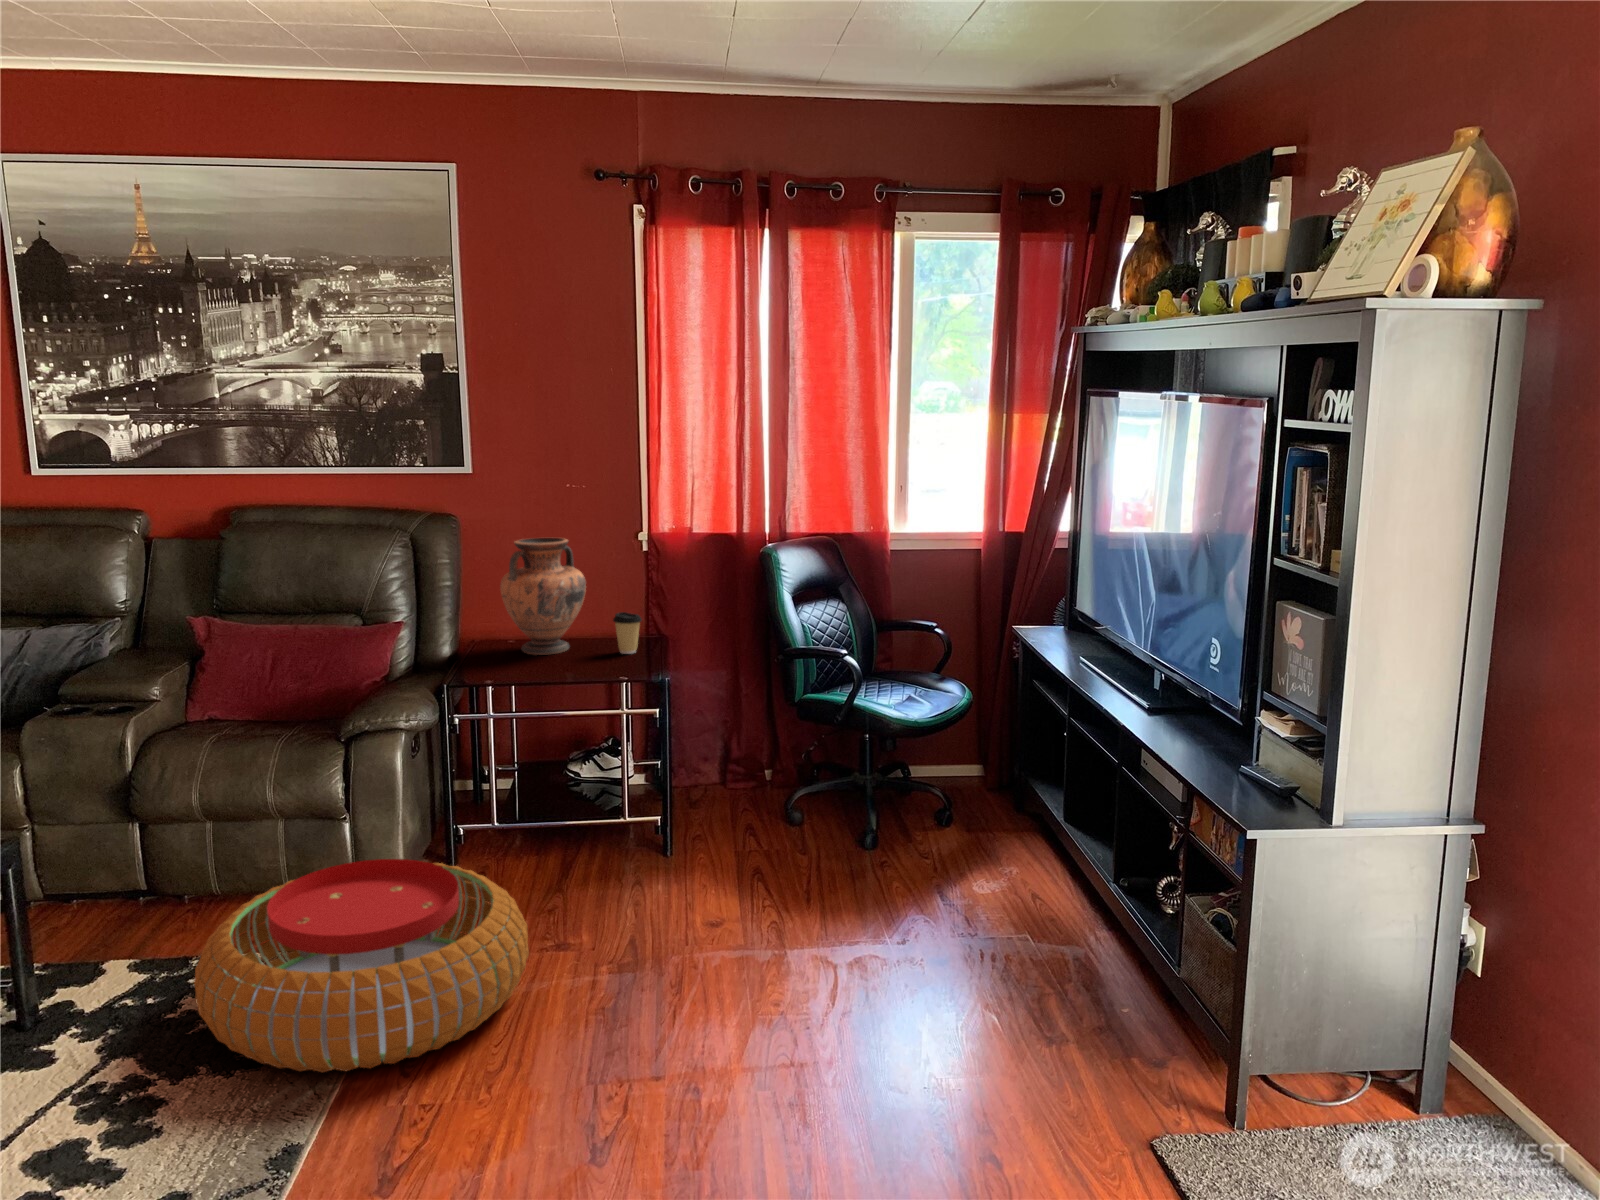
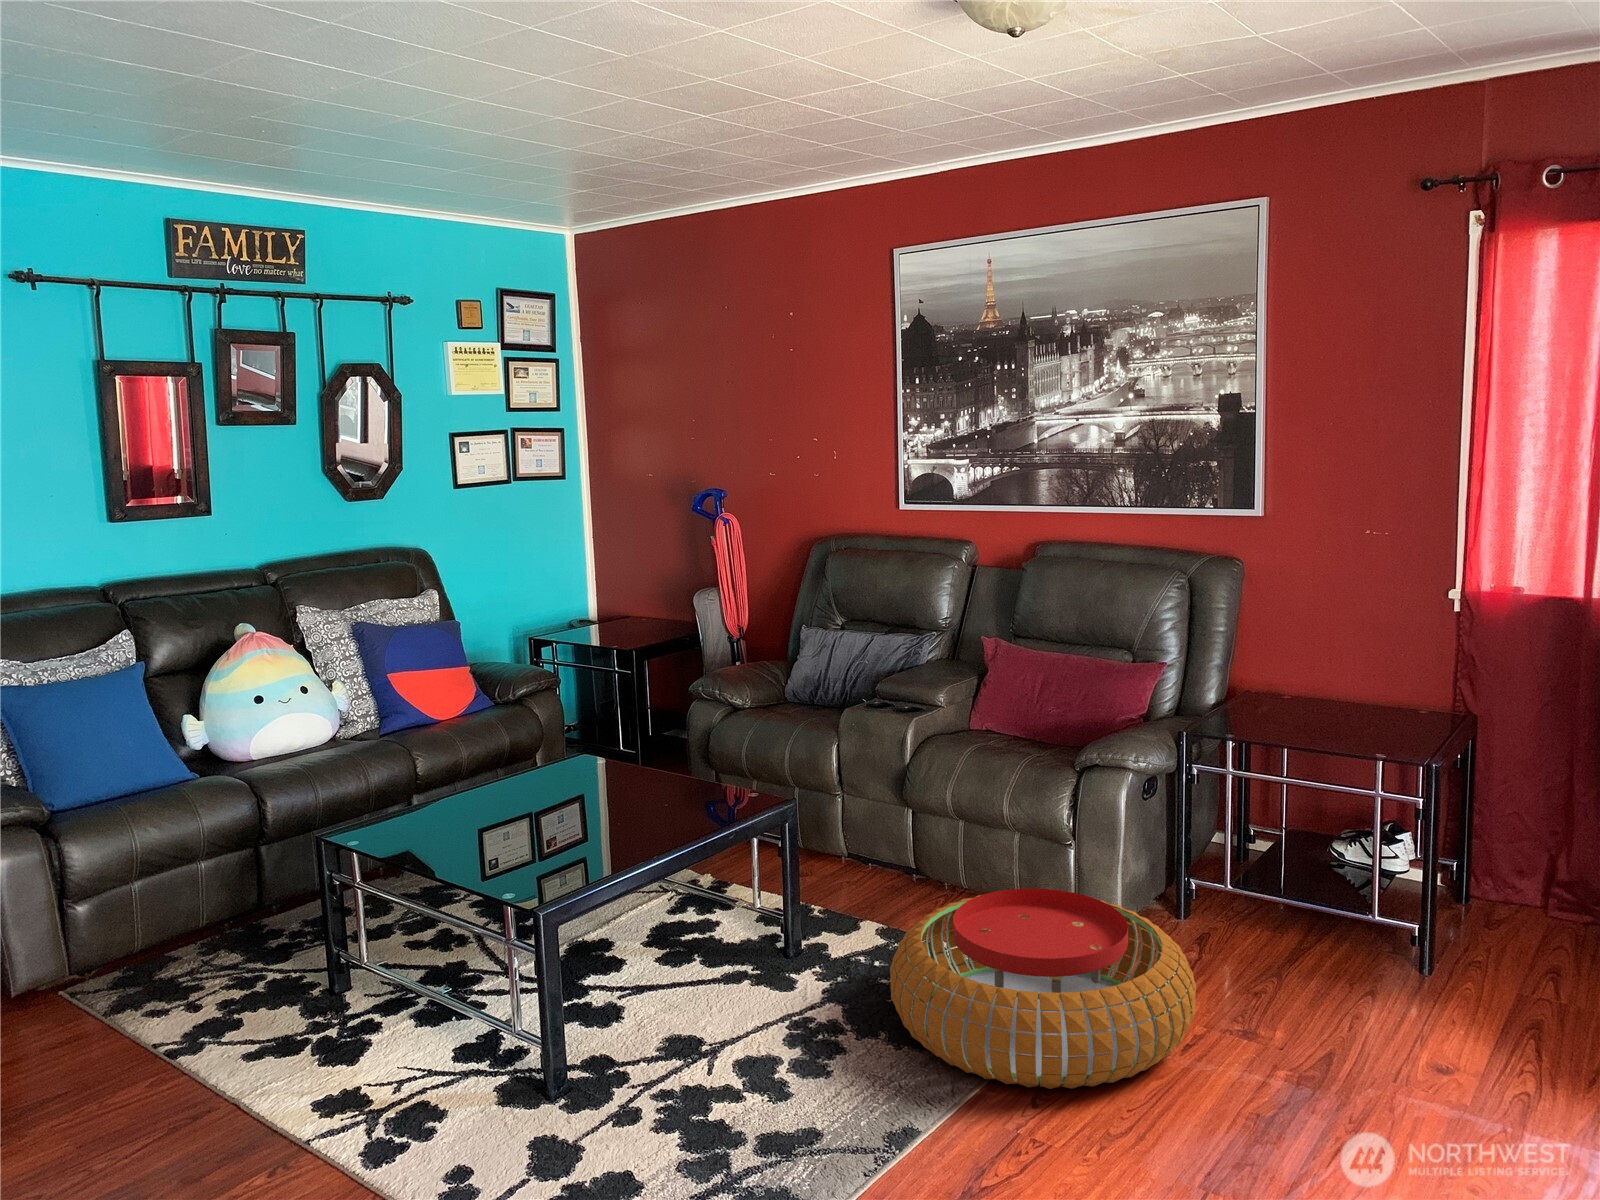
vase: present [500,538,586,655] -> none [1270,590,1368,718]
coffee cup: present [613,612,642,654] -> none [1390,681,1427,730]

